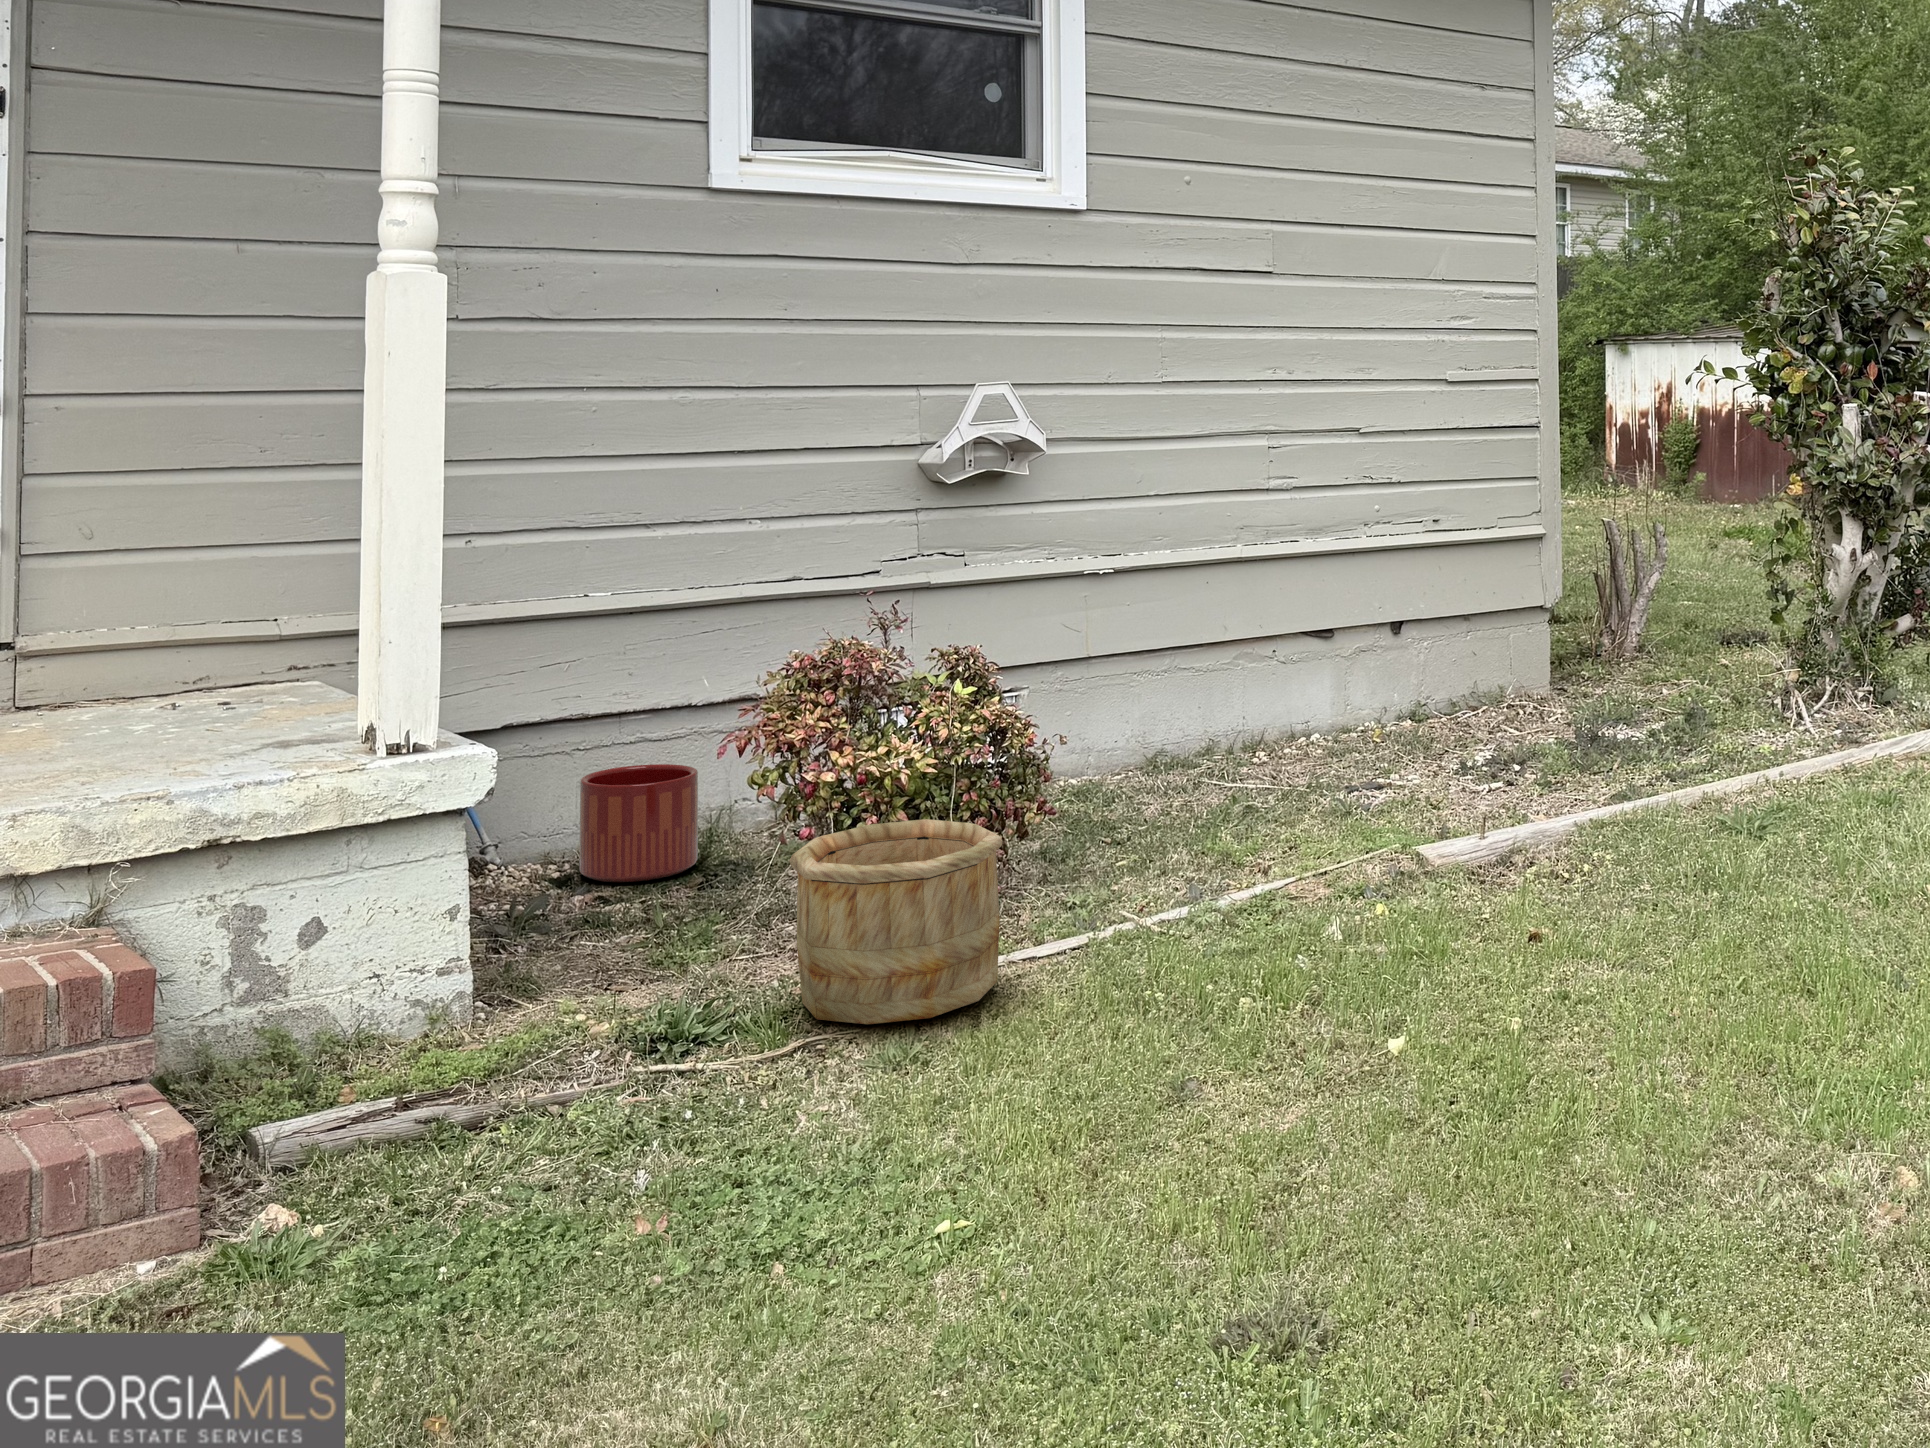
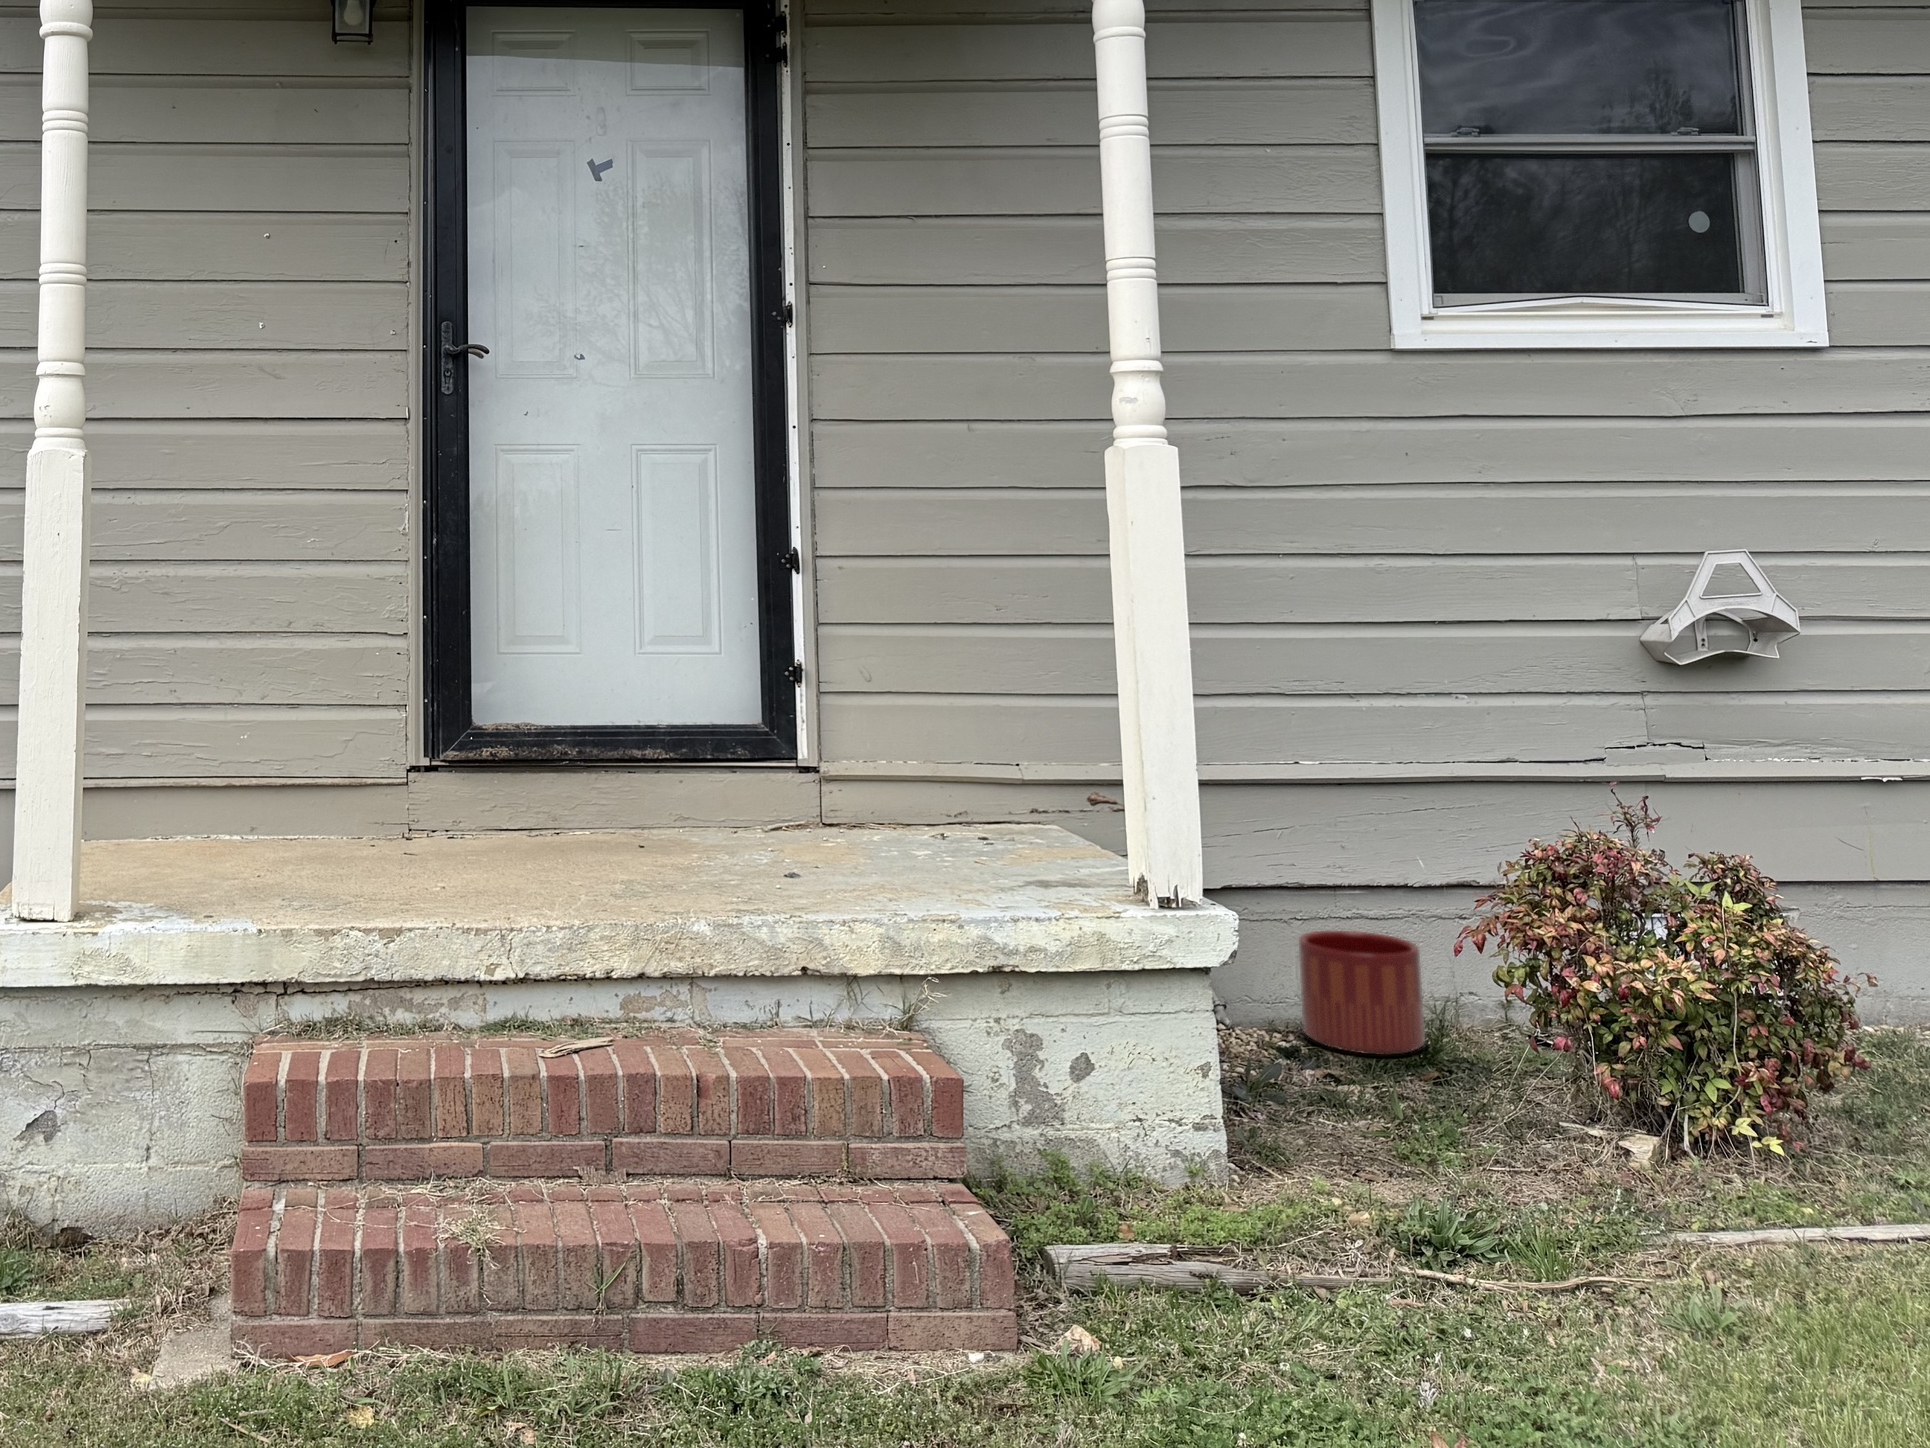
wooden bucket: present [789,819,1003,1024] -> none [1551,1052,1832,1302]

